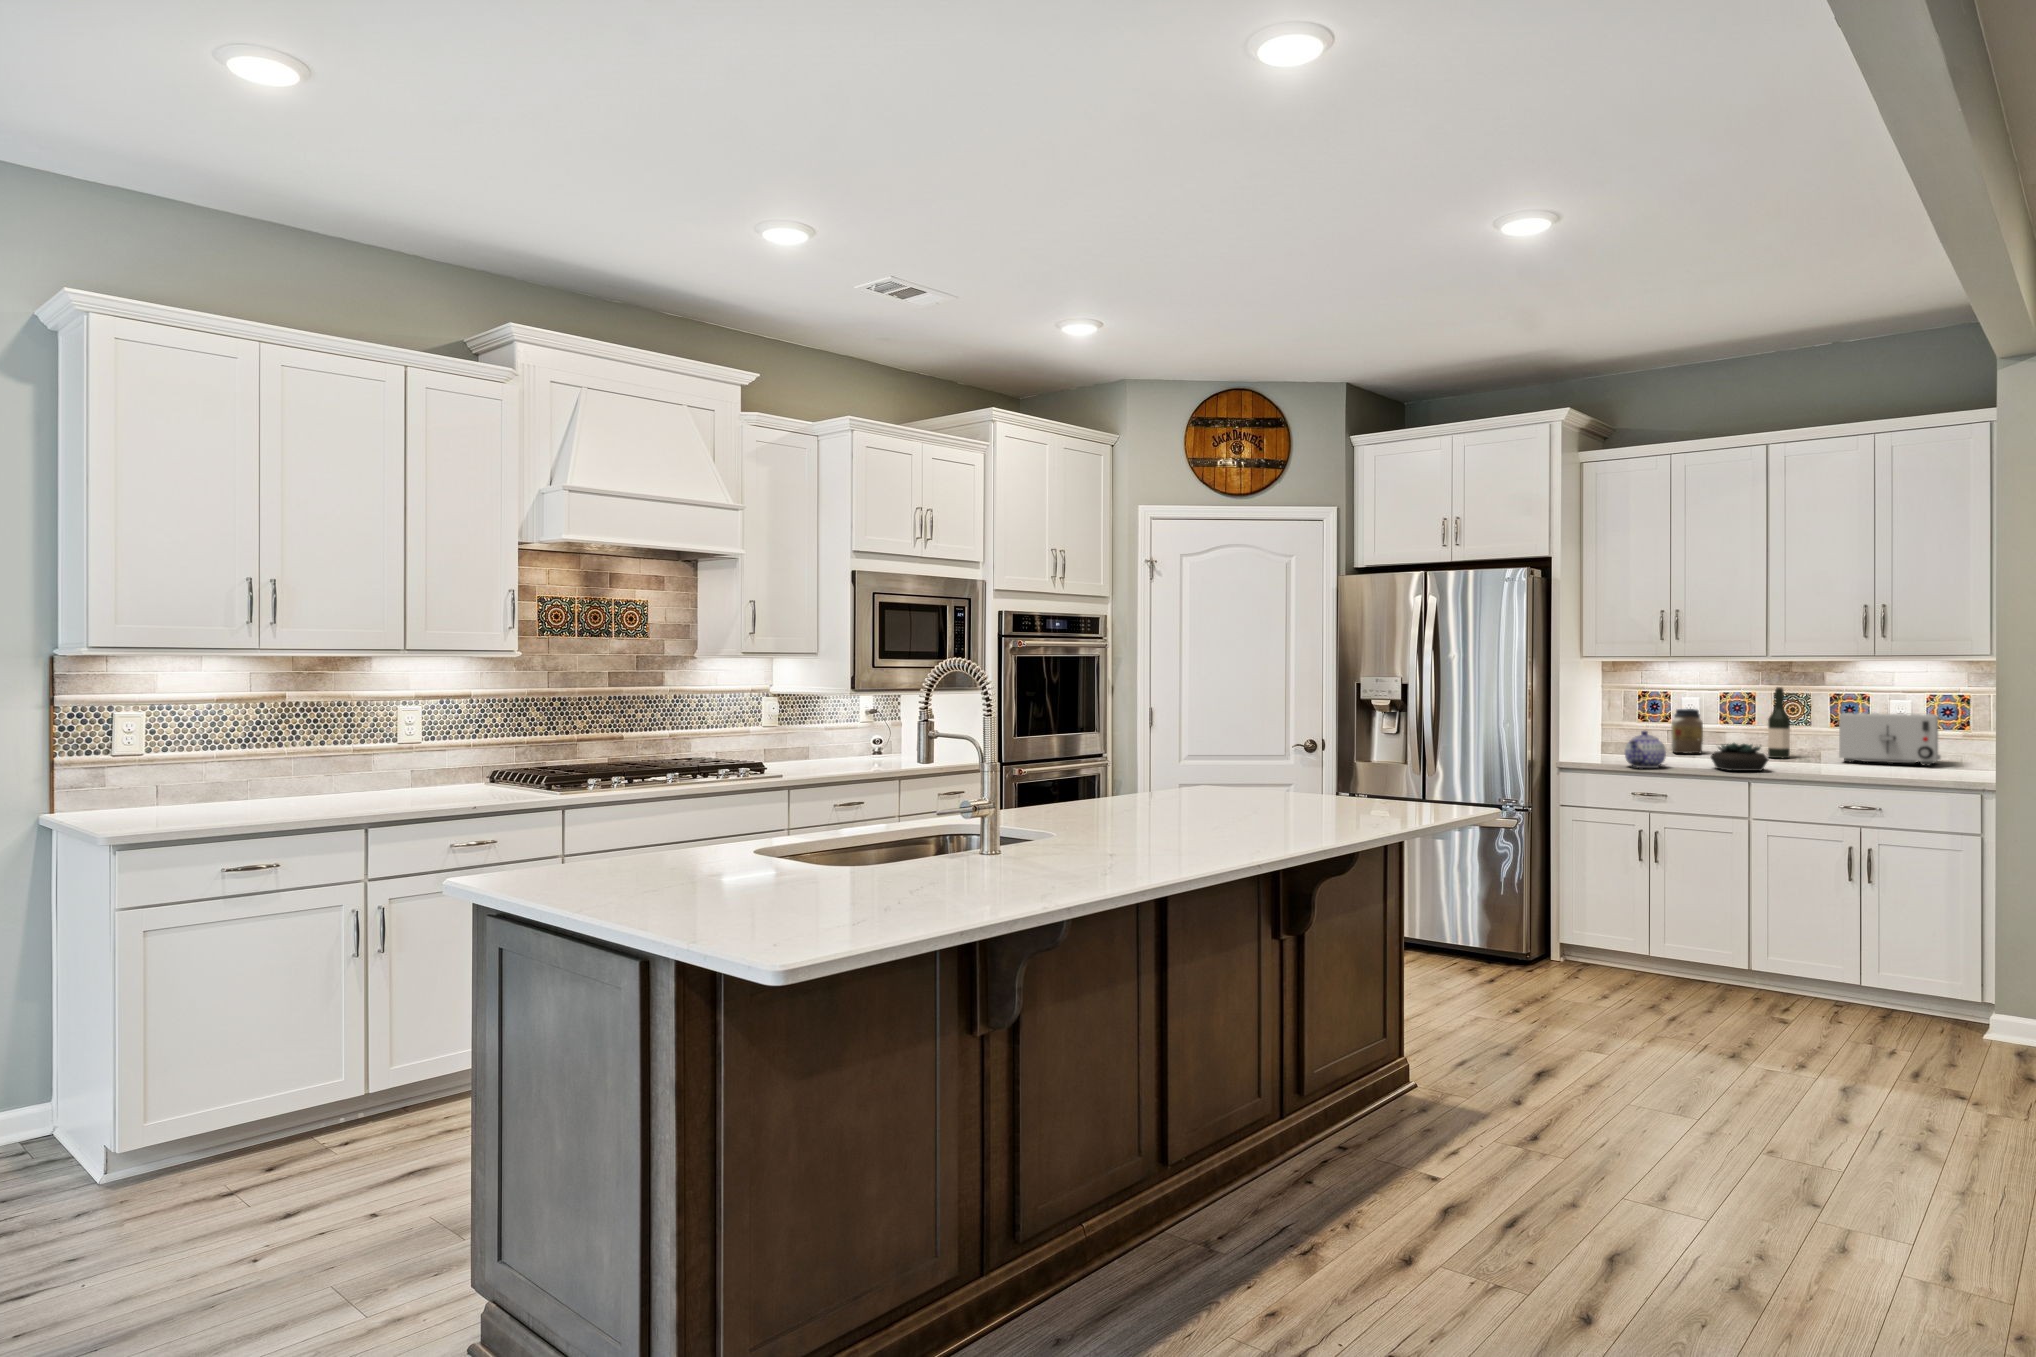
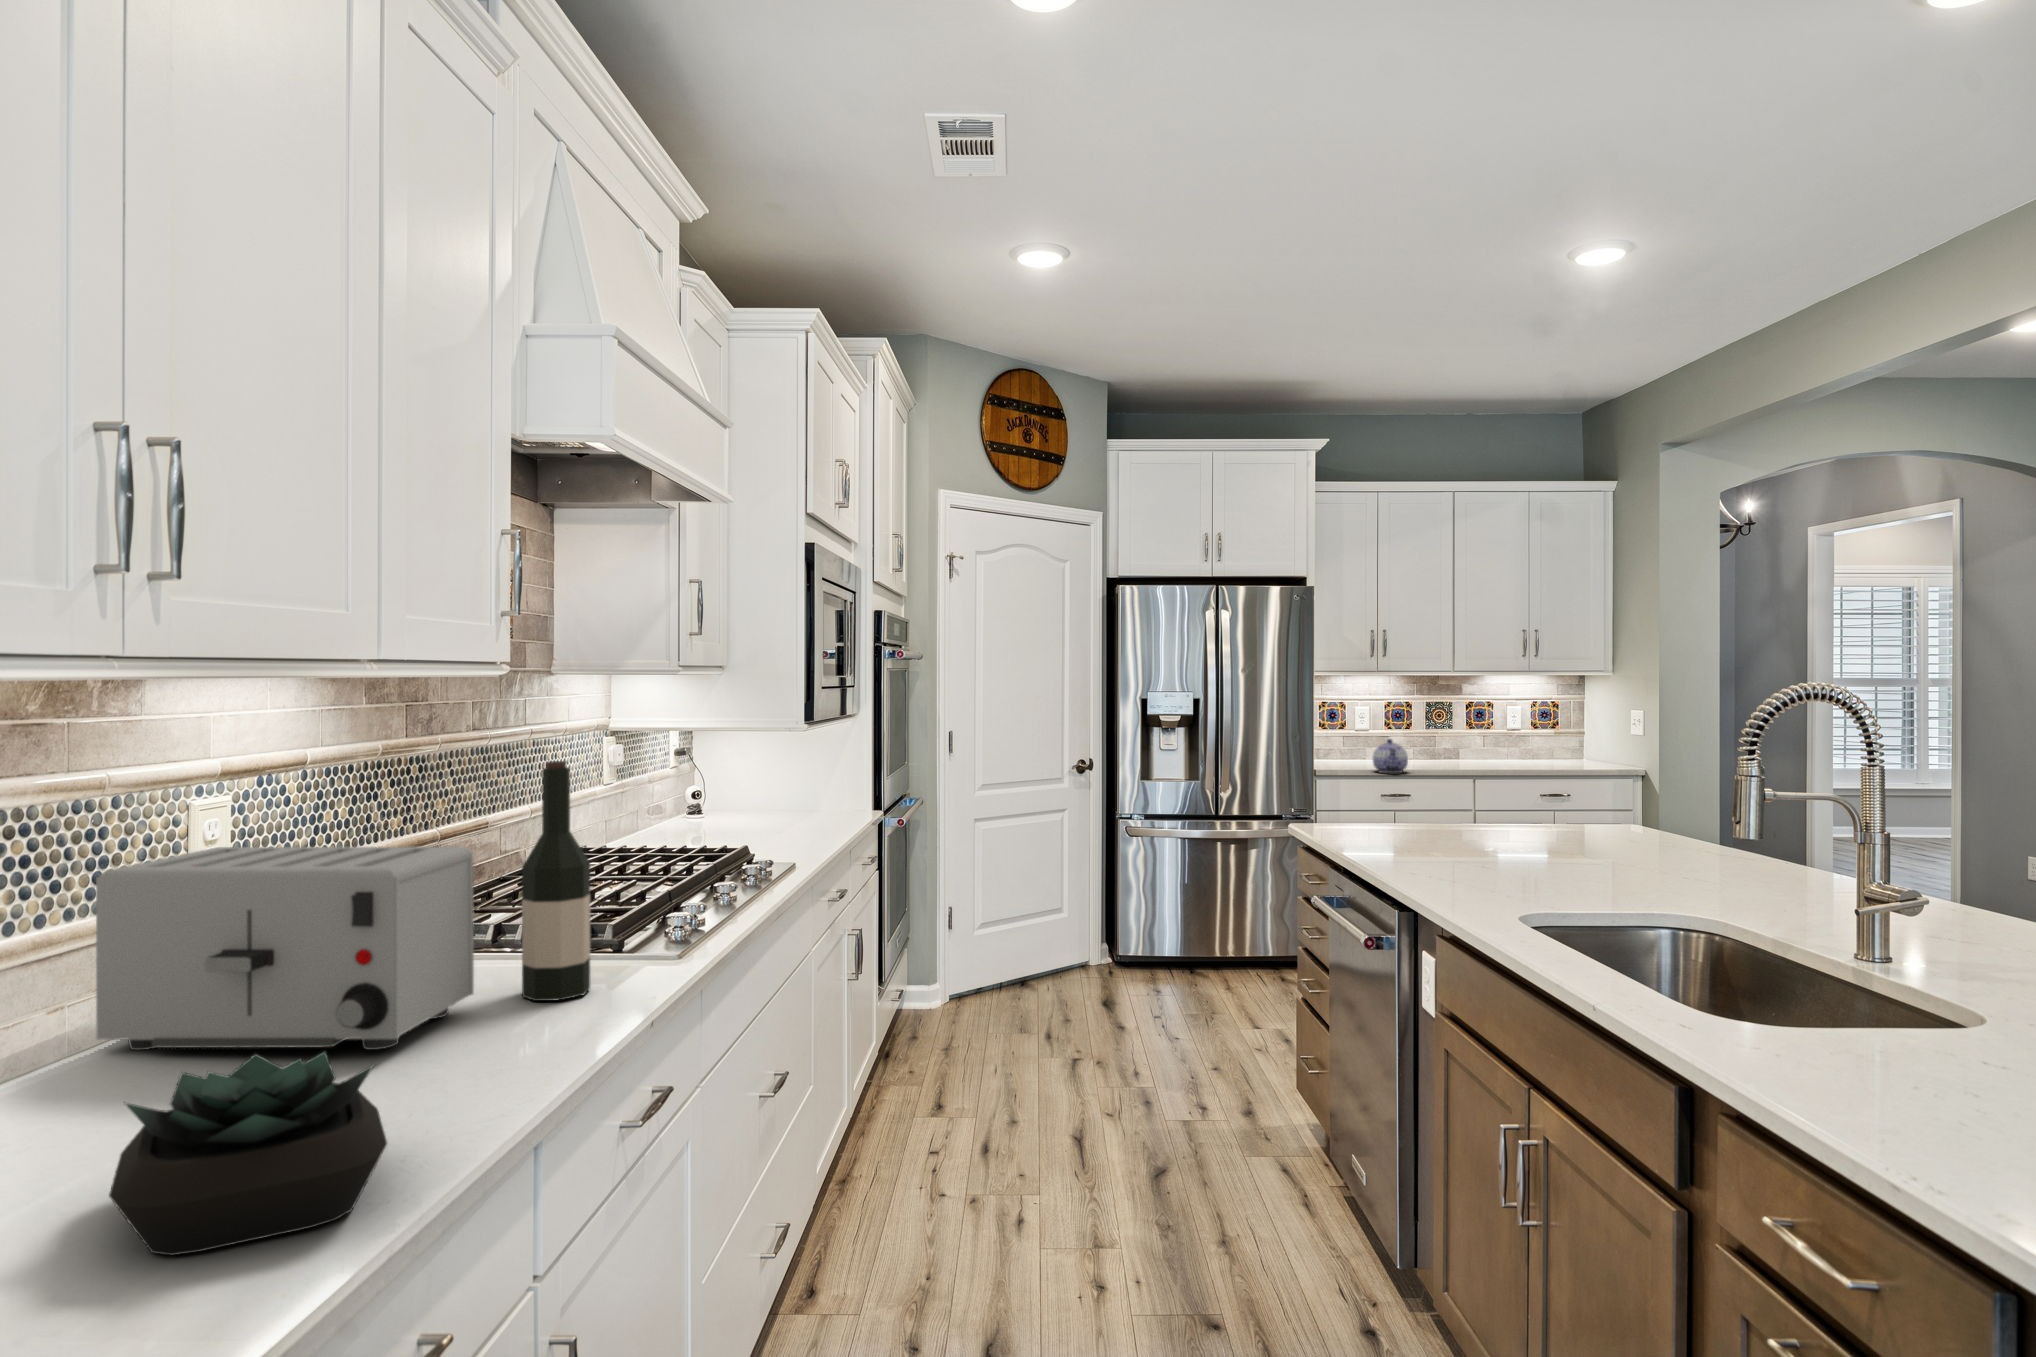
wine bottle: present [1768,687,1790,758] -> present [522,761,590,1001]
jar: present [1672,709,1703,753] -> none [1343,717,1373,758]
toaster: present [1839,712,1941,766] -> present [96,846,474,1050]
succulent plant: present [1711,743,1768,771] -> present [109,1052,387,1255]

